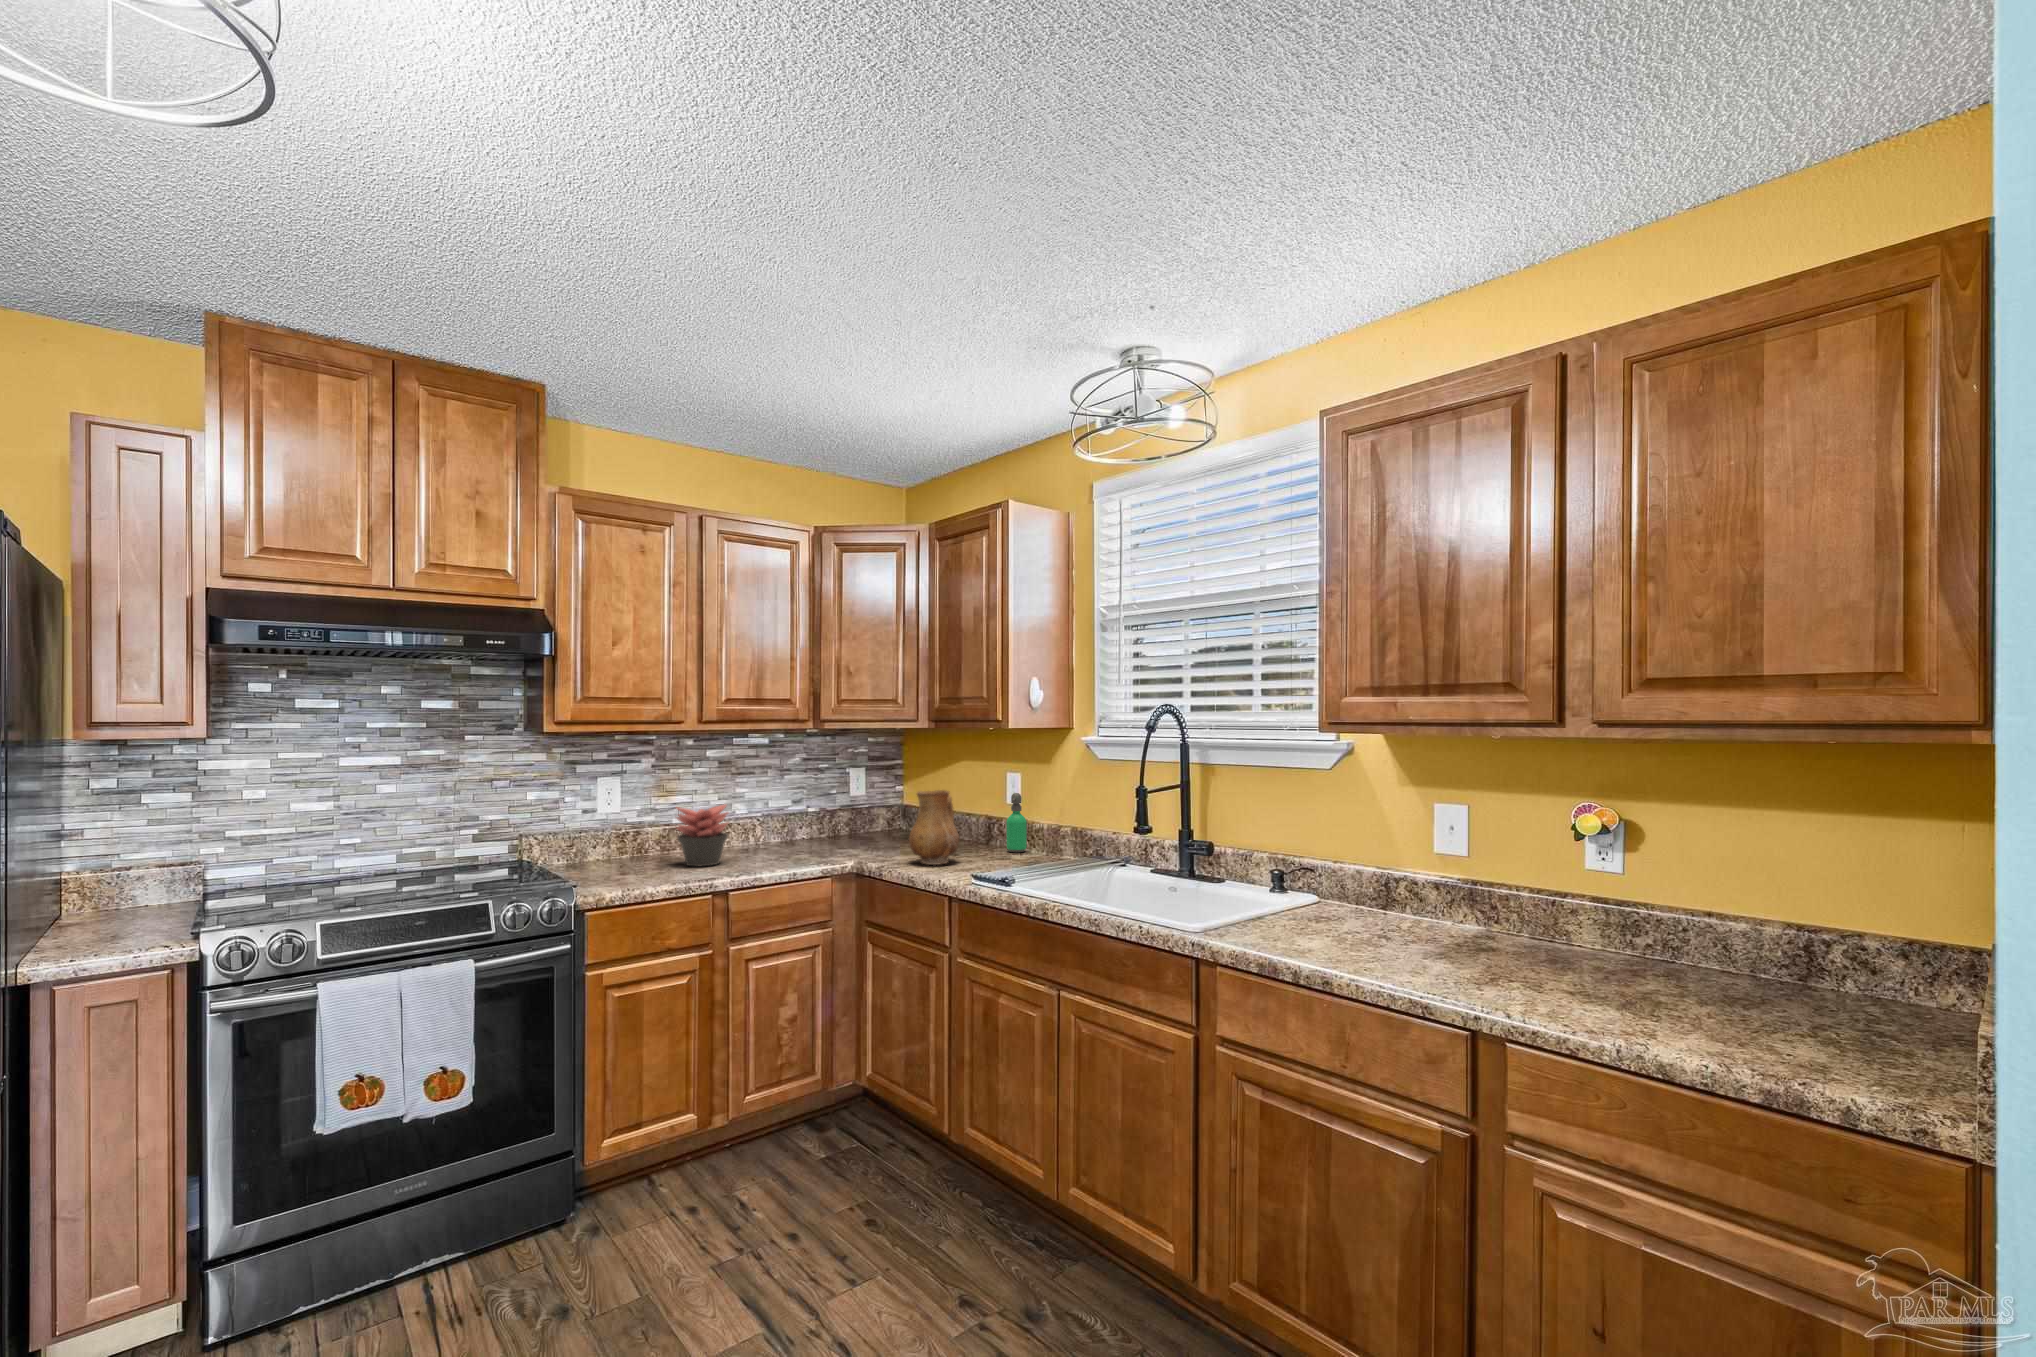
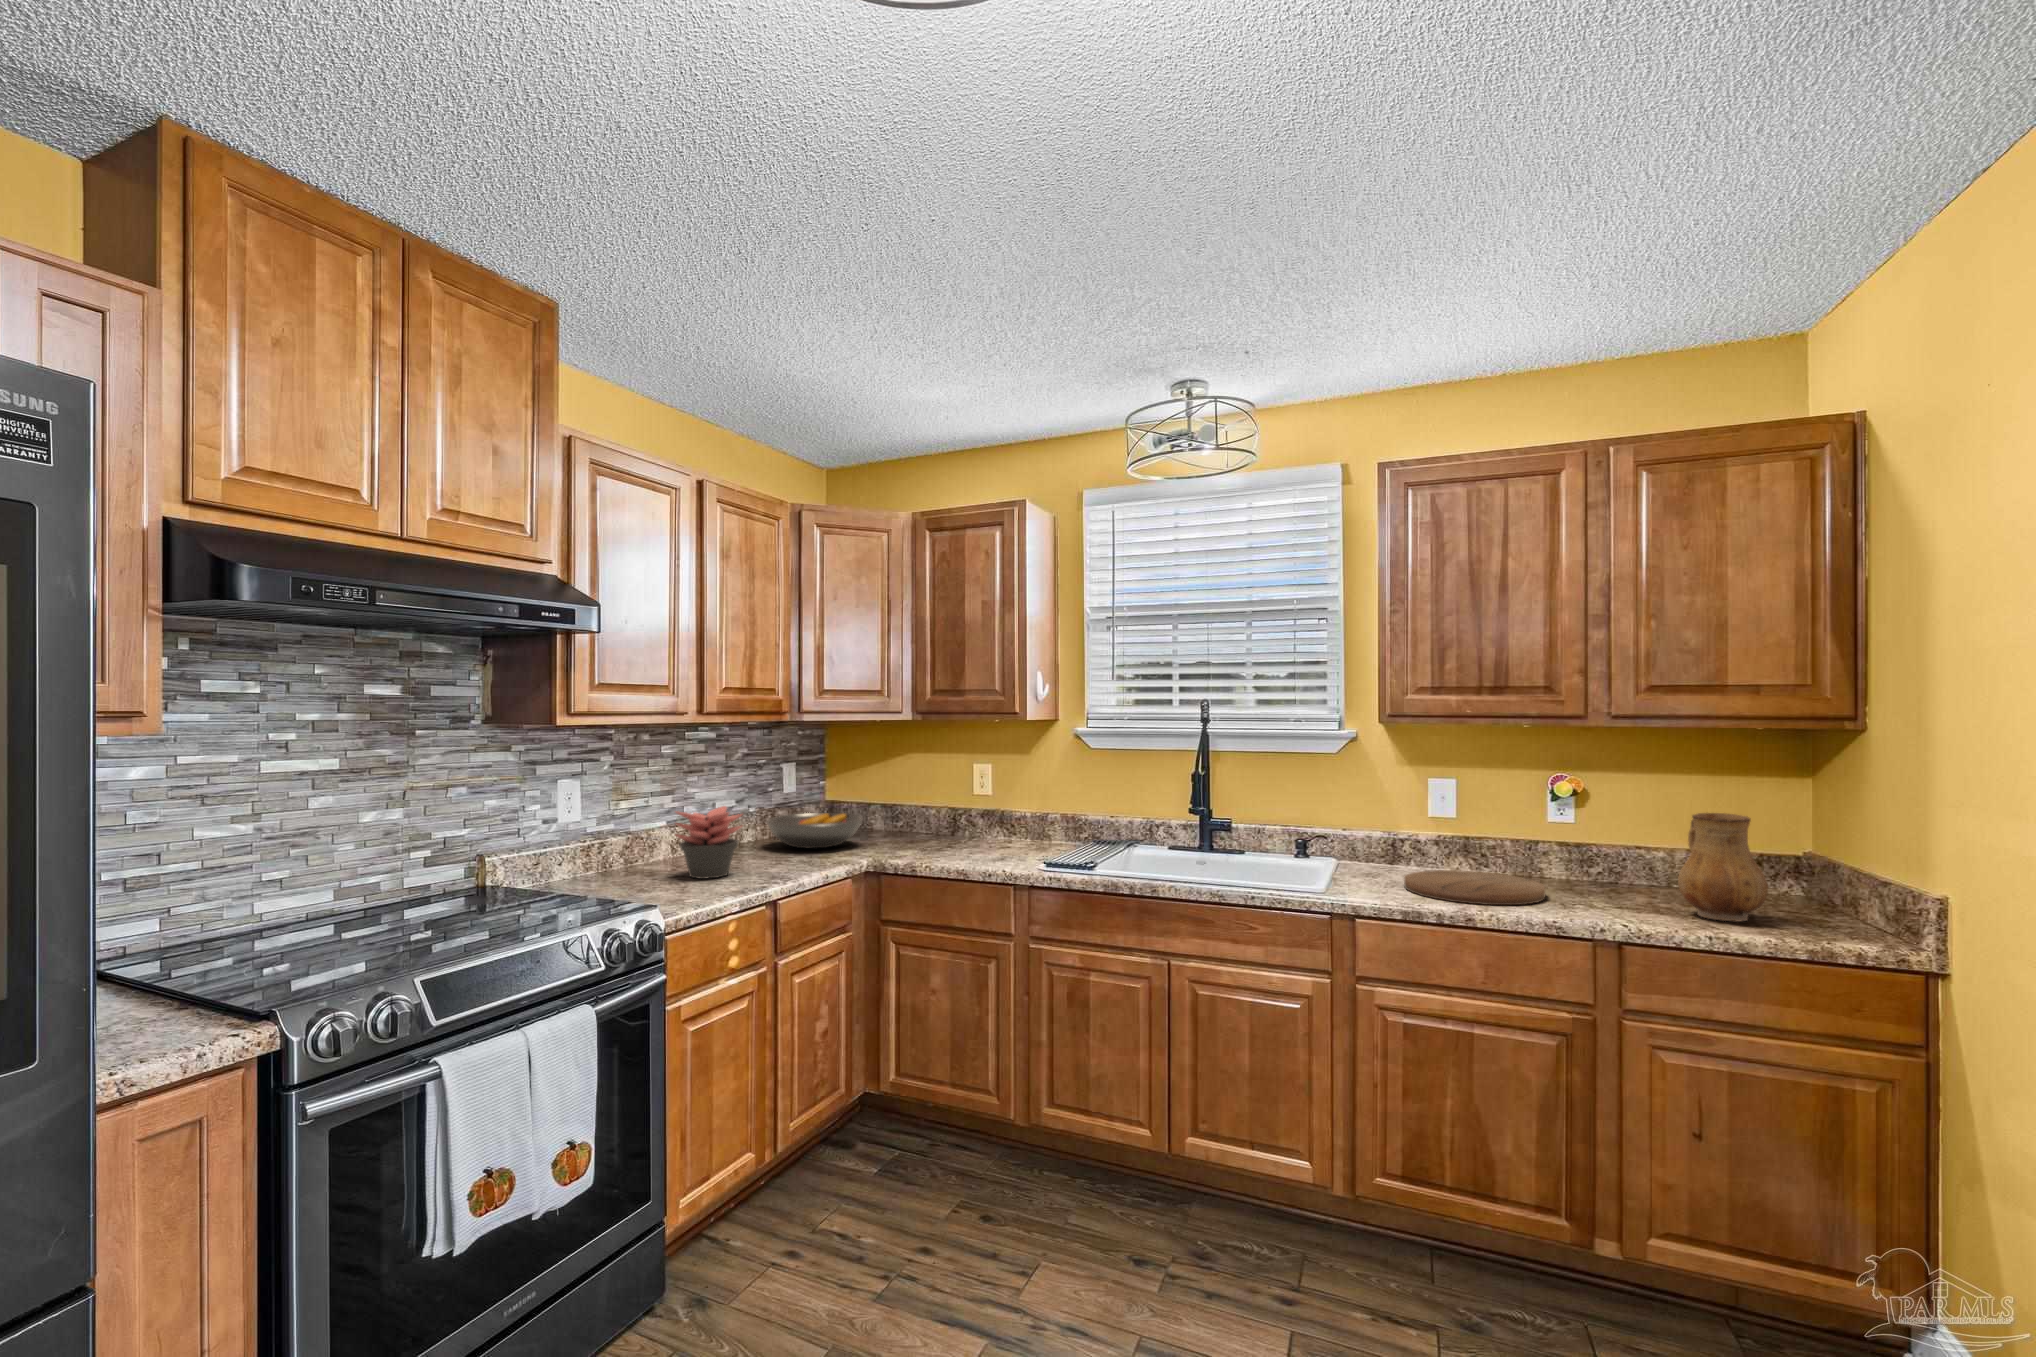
ceramic pitcher: present [909,790,959,865] -> present [1678,813,1768,921]
soap dispenser: present [1006,793,1027,852] -> none [988,782,1008,841]
fruit bowl: none [801,816,889,848] -> present [767,813,862,848]
cutting board: none [1282,914,1441,961] -> present [1404,870,1545,905]

